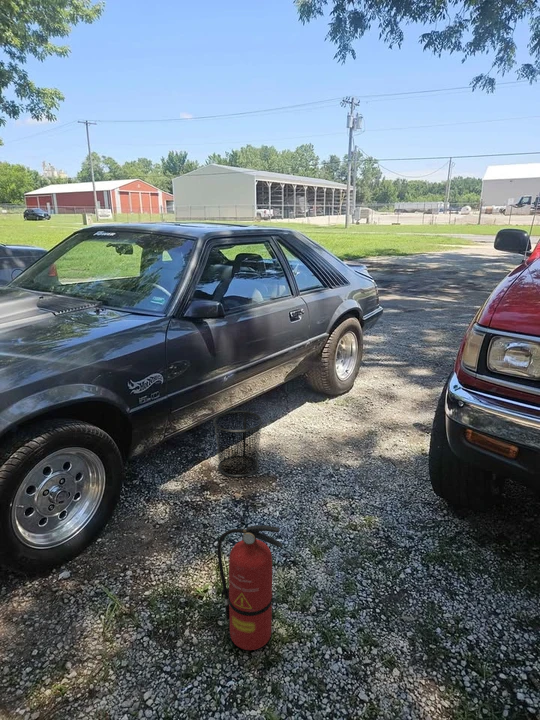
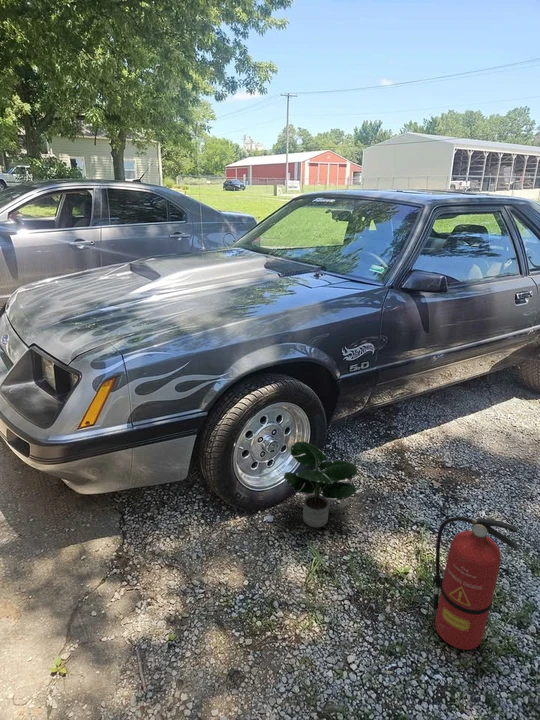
trash can: present [213,411,263,477] -> none [415,394,473,465]
potted plant: none [75,484,153,569] -> present [284,441,357,527]

